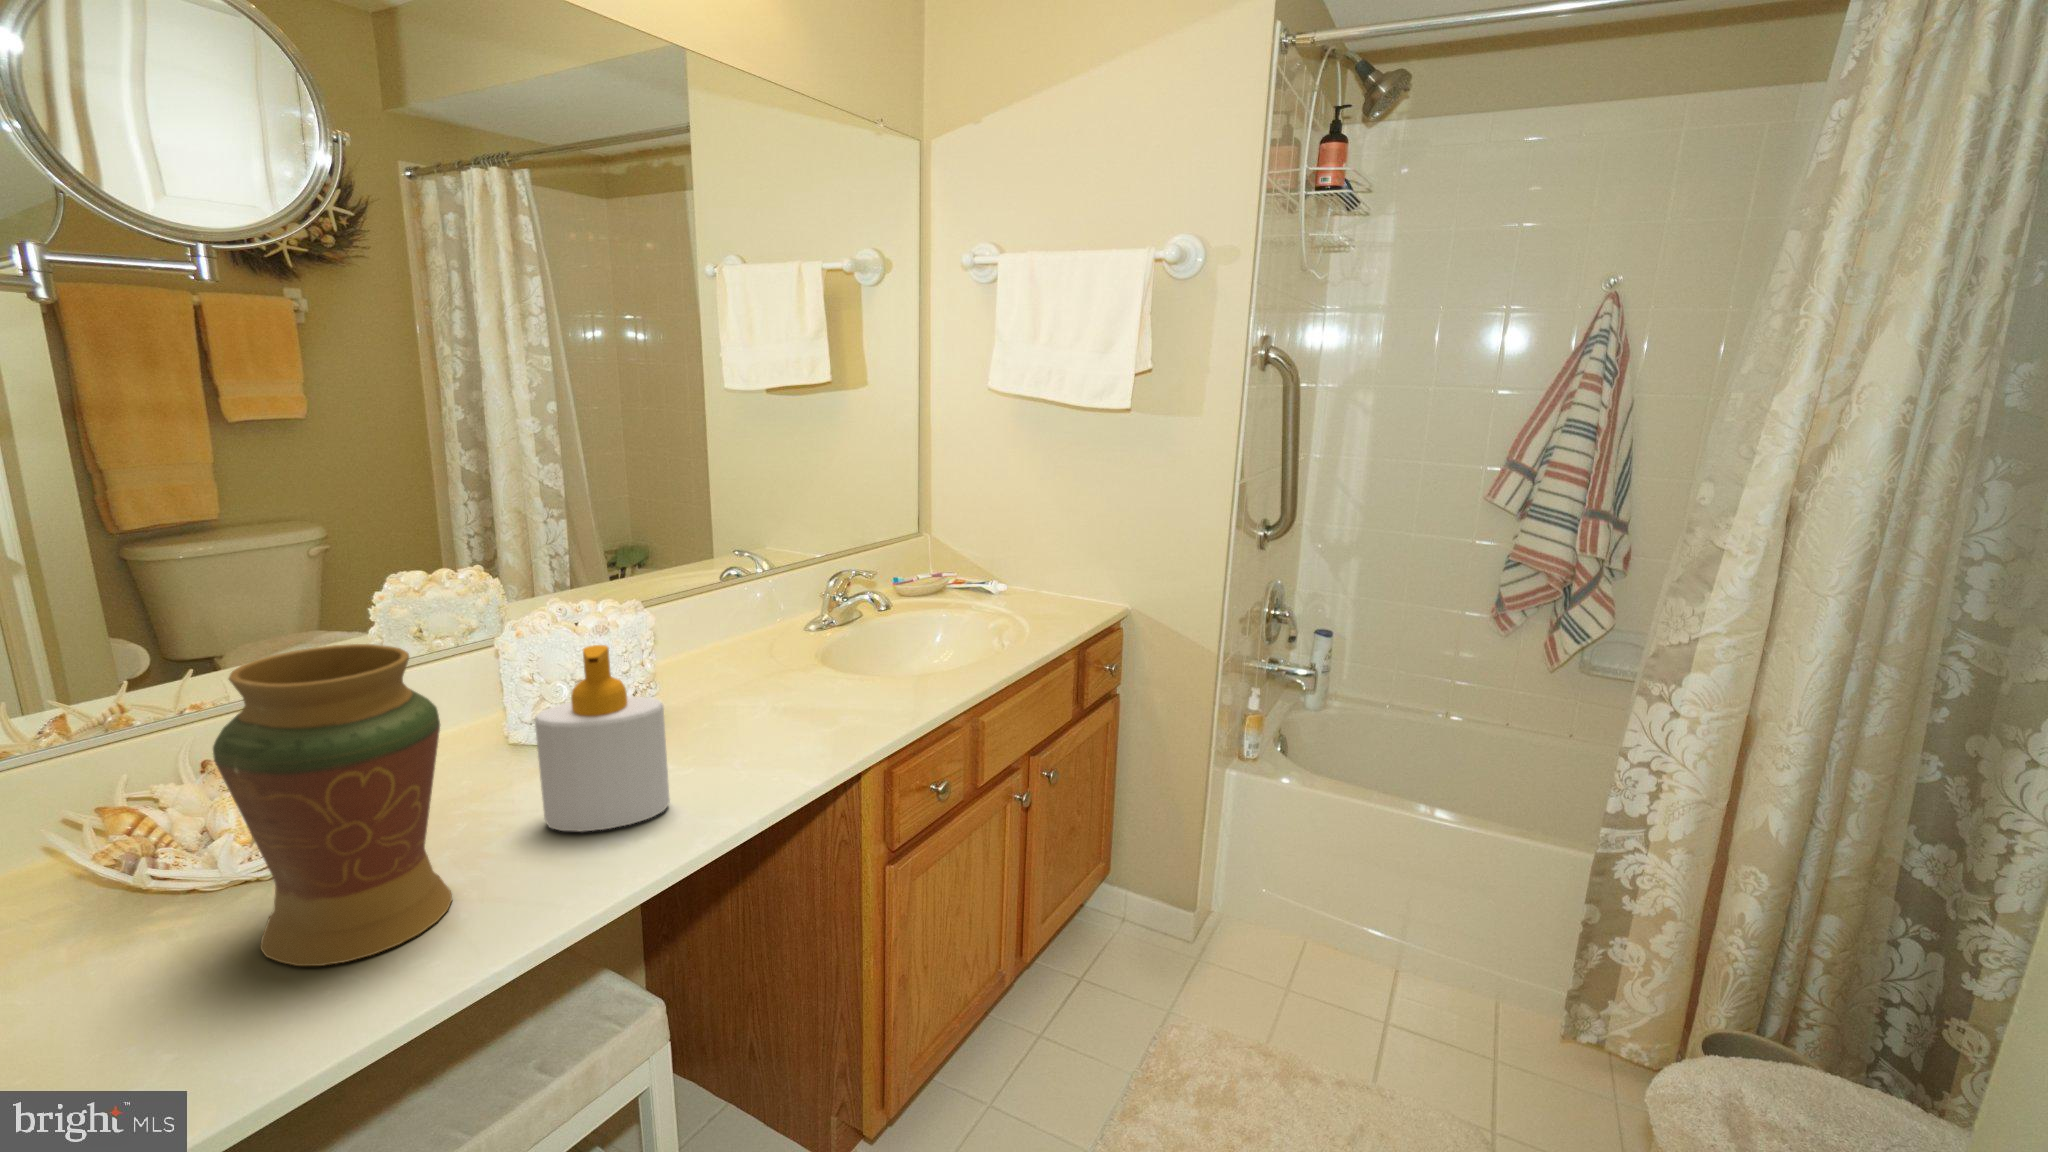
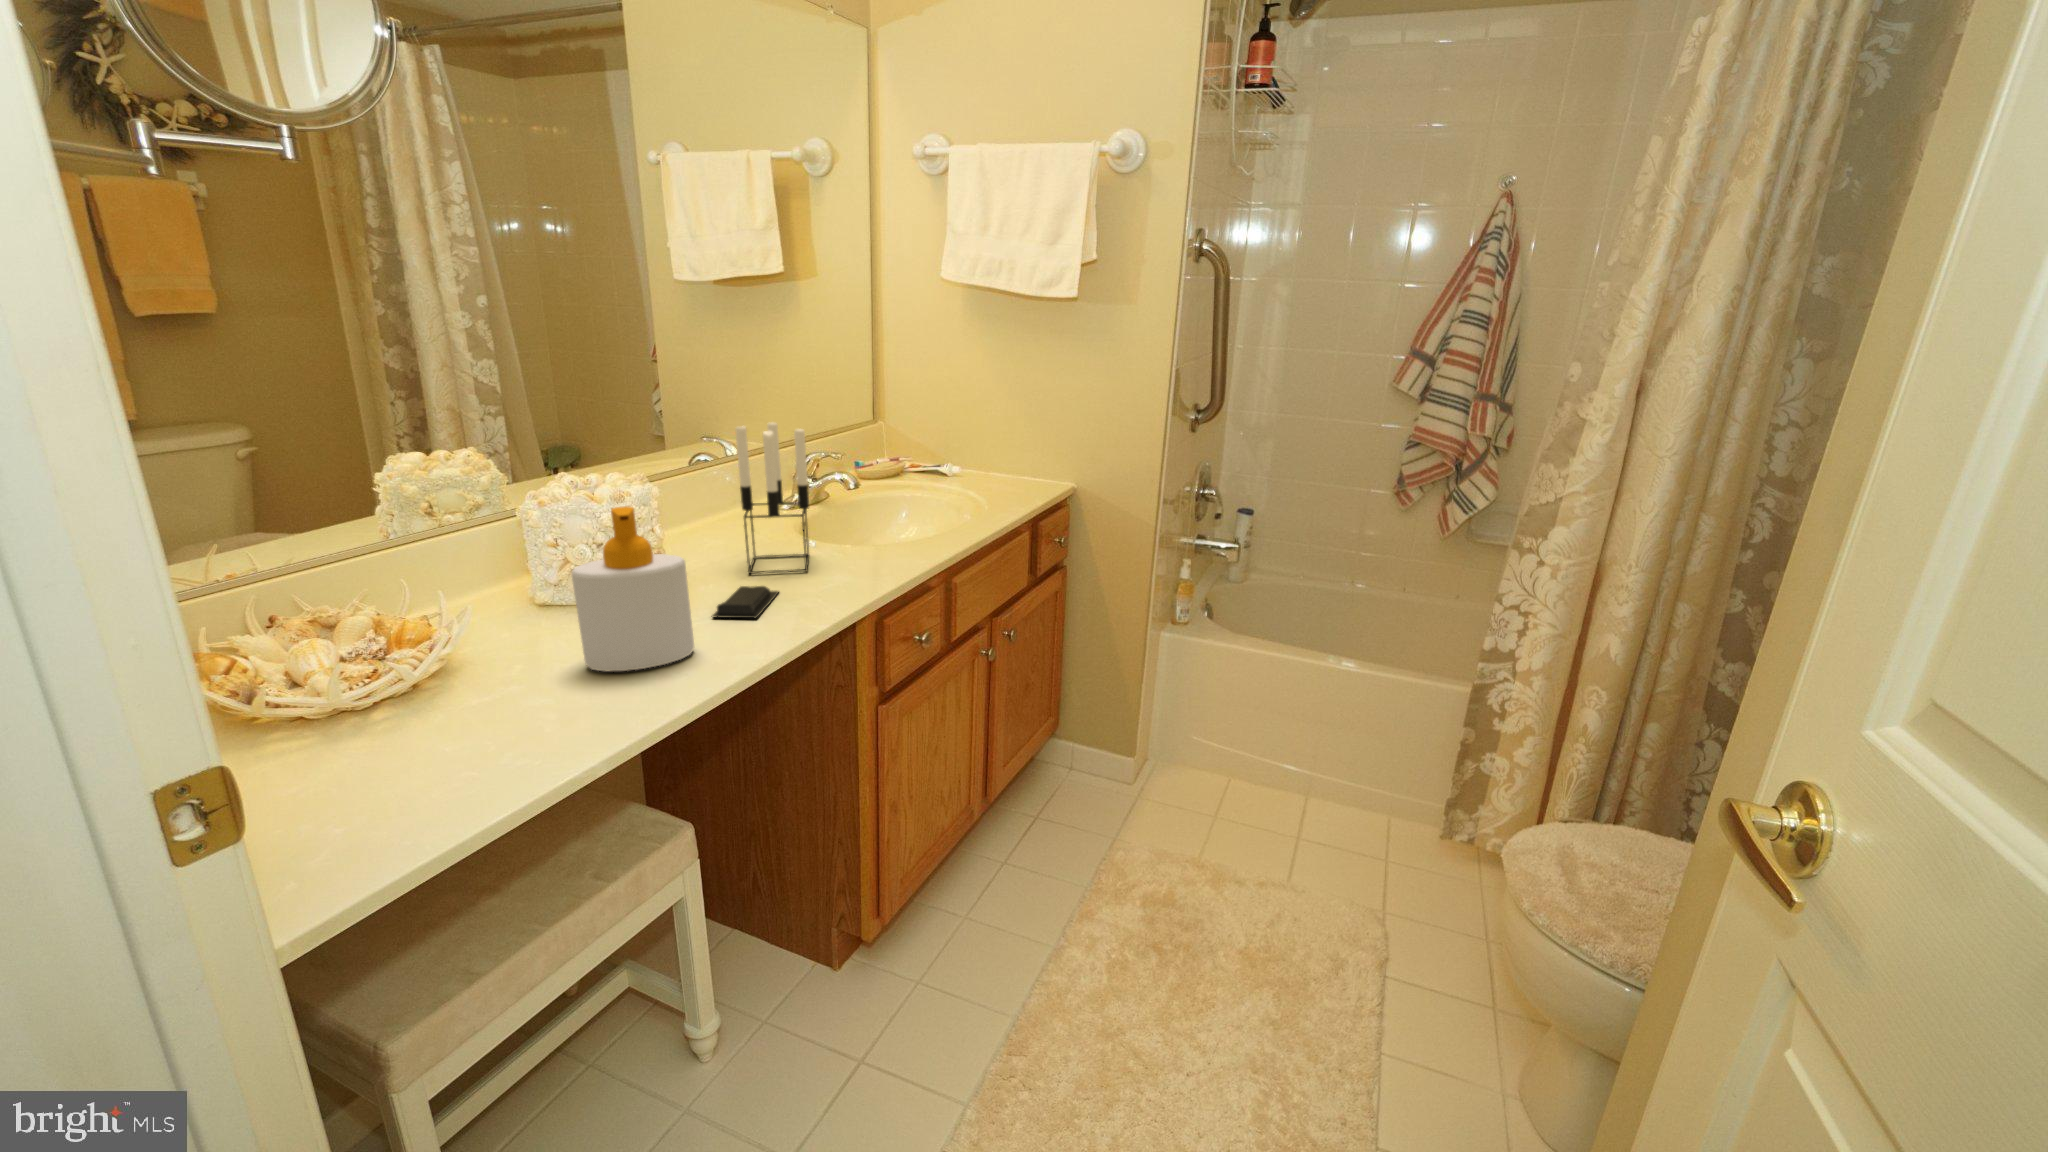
candle holder: none [749,540,825,707] -> present [736,423,809,574]
decorative vase: present [213,644,452,966] -> none [308,500,523,774]
soap bar: none [700,724,782,765] -> present [711,586,779,618]

